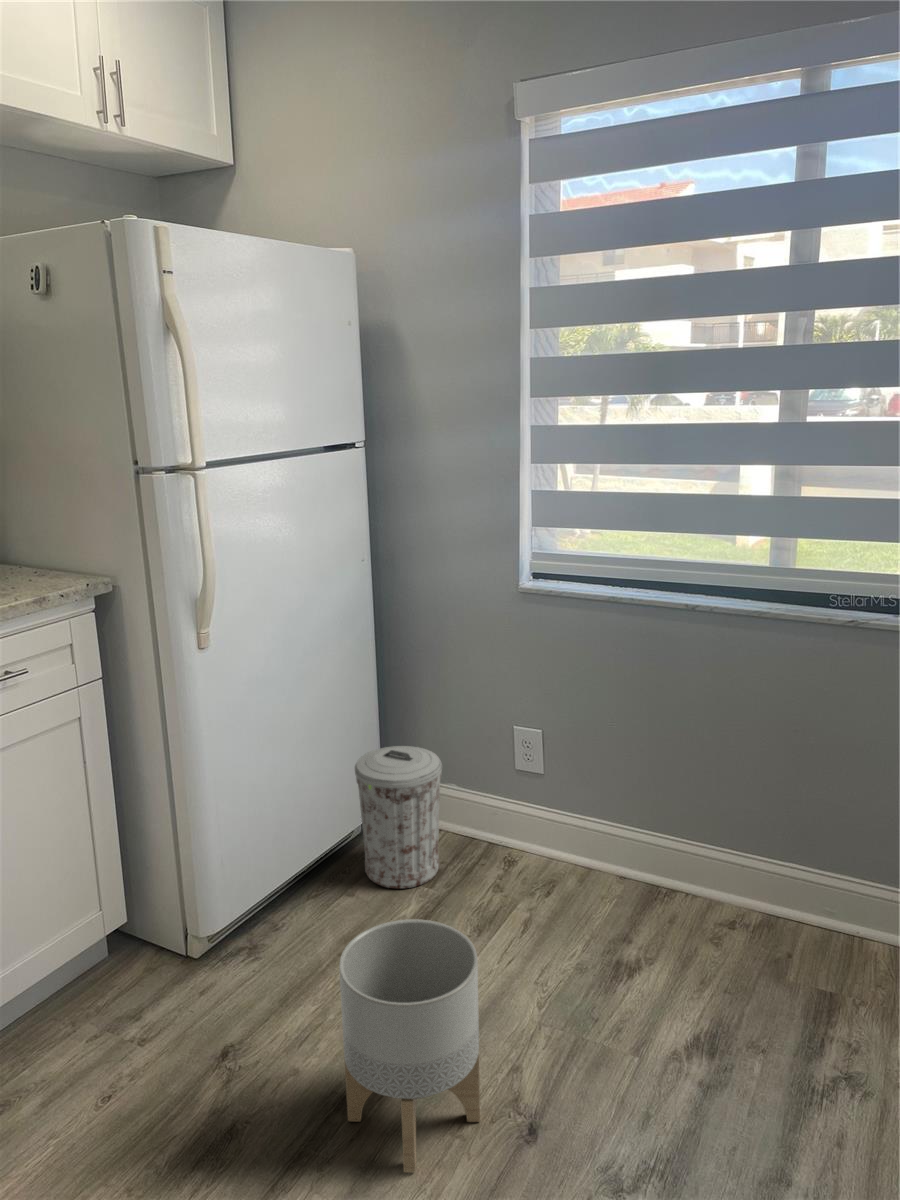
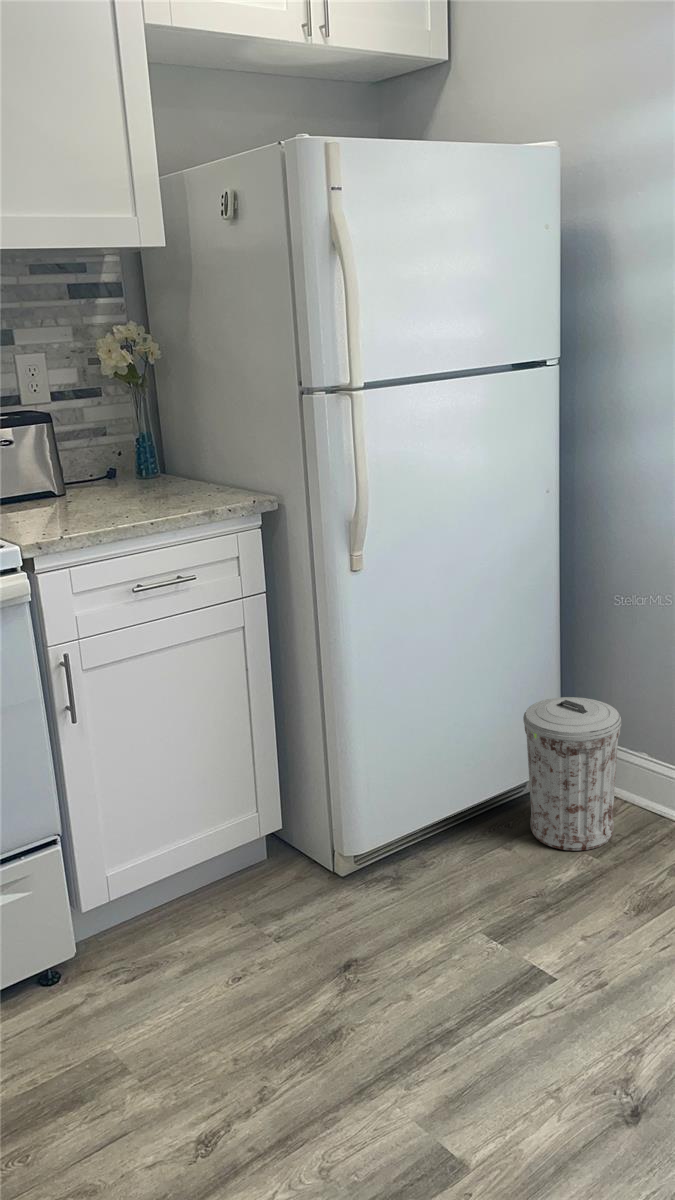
planter: present [339,919,480,1173] -> none [437,865,583,1116]

